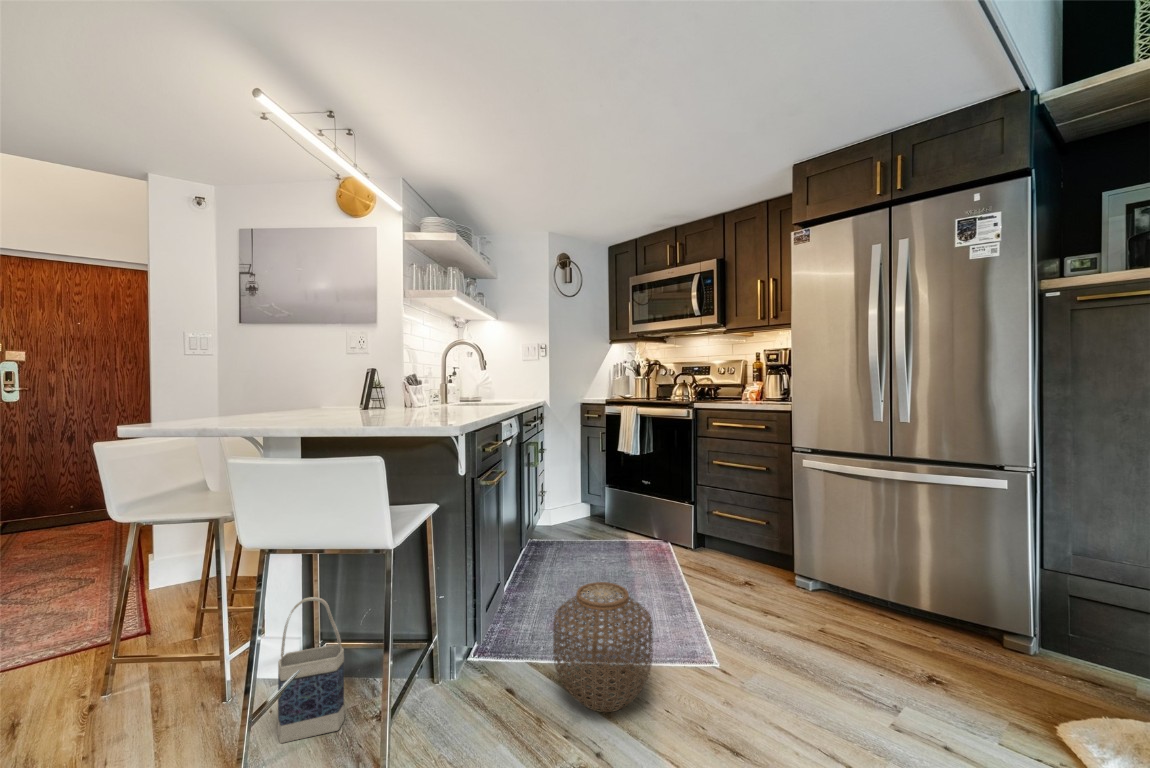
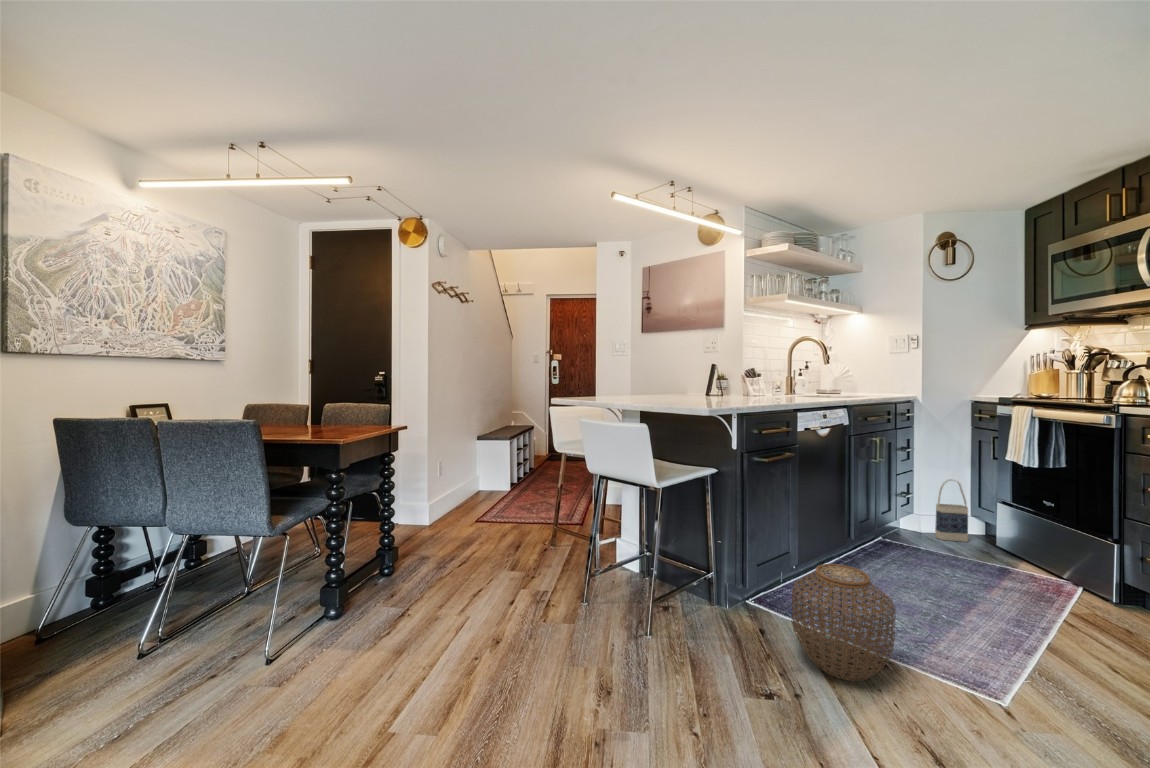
bag: present [278,597,344,743] -> present [935,479,968,542]

